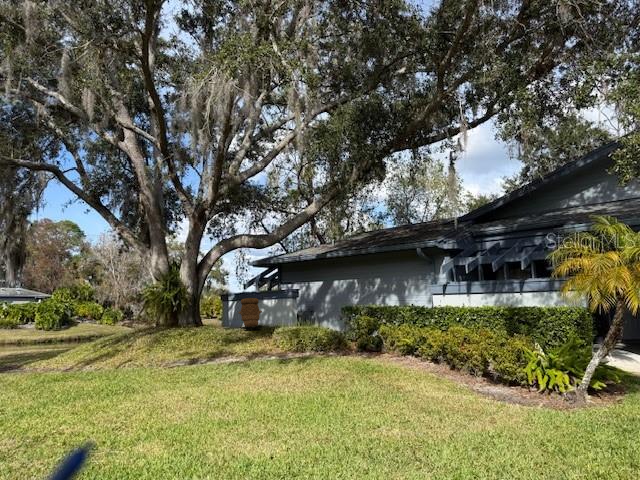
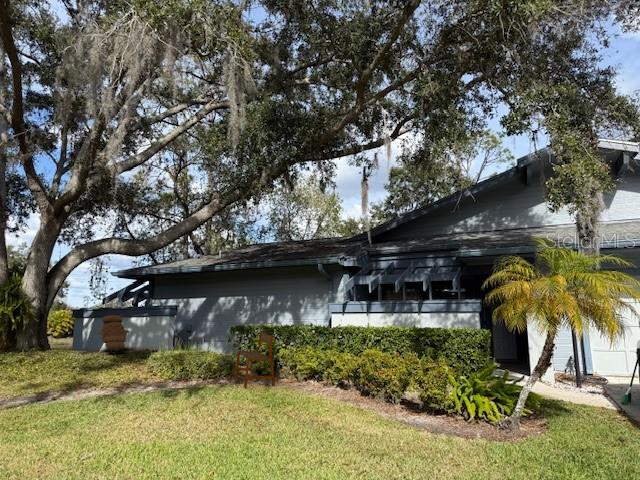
bench: none [342,311,374,359] -> present [235,331,275,388]

